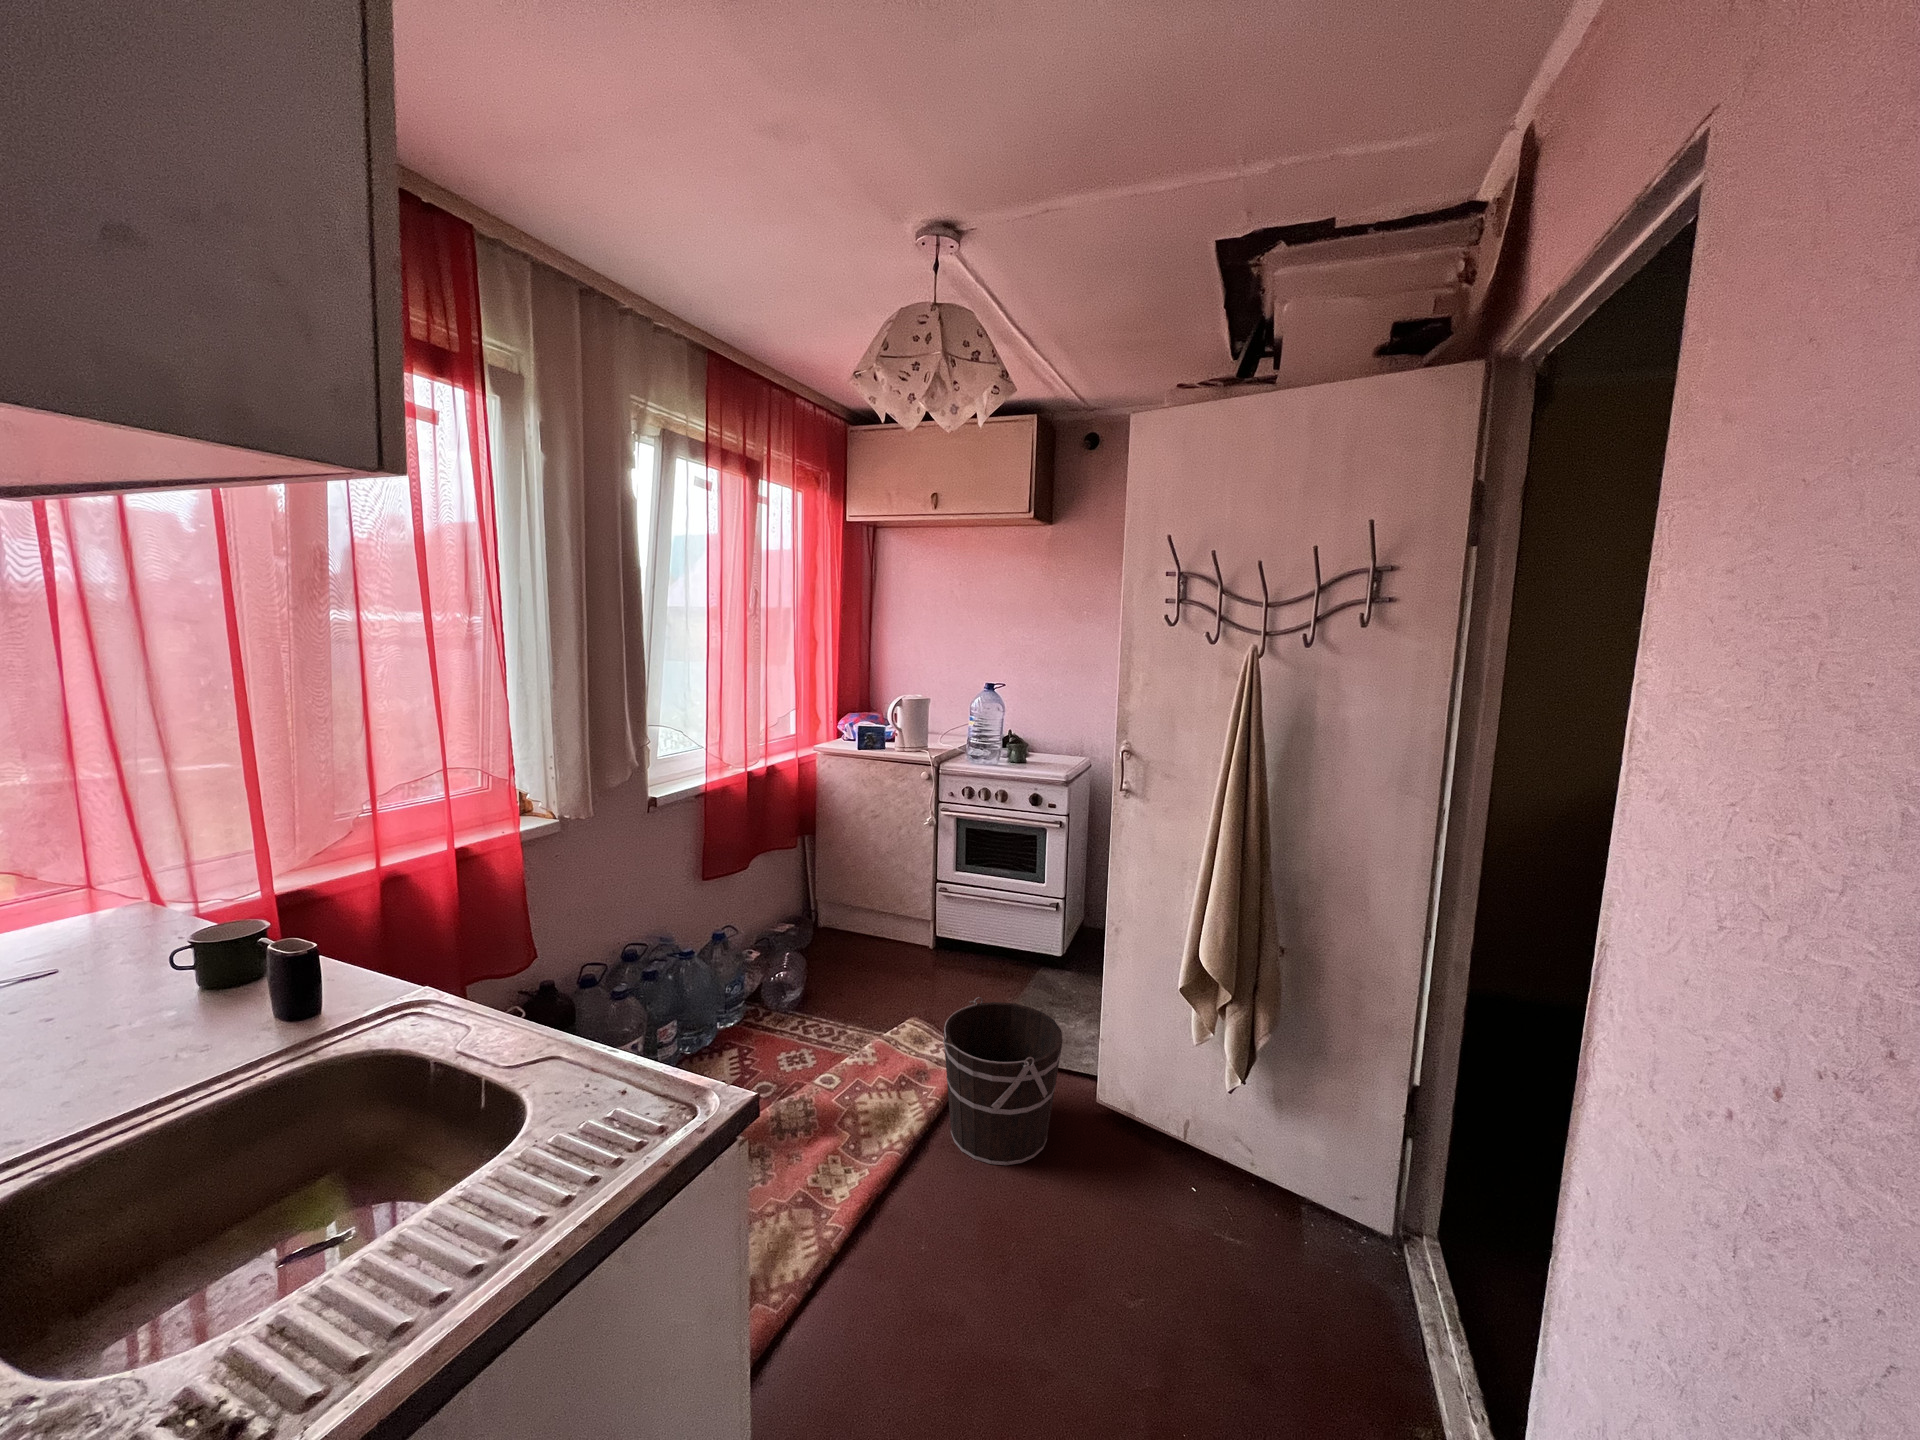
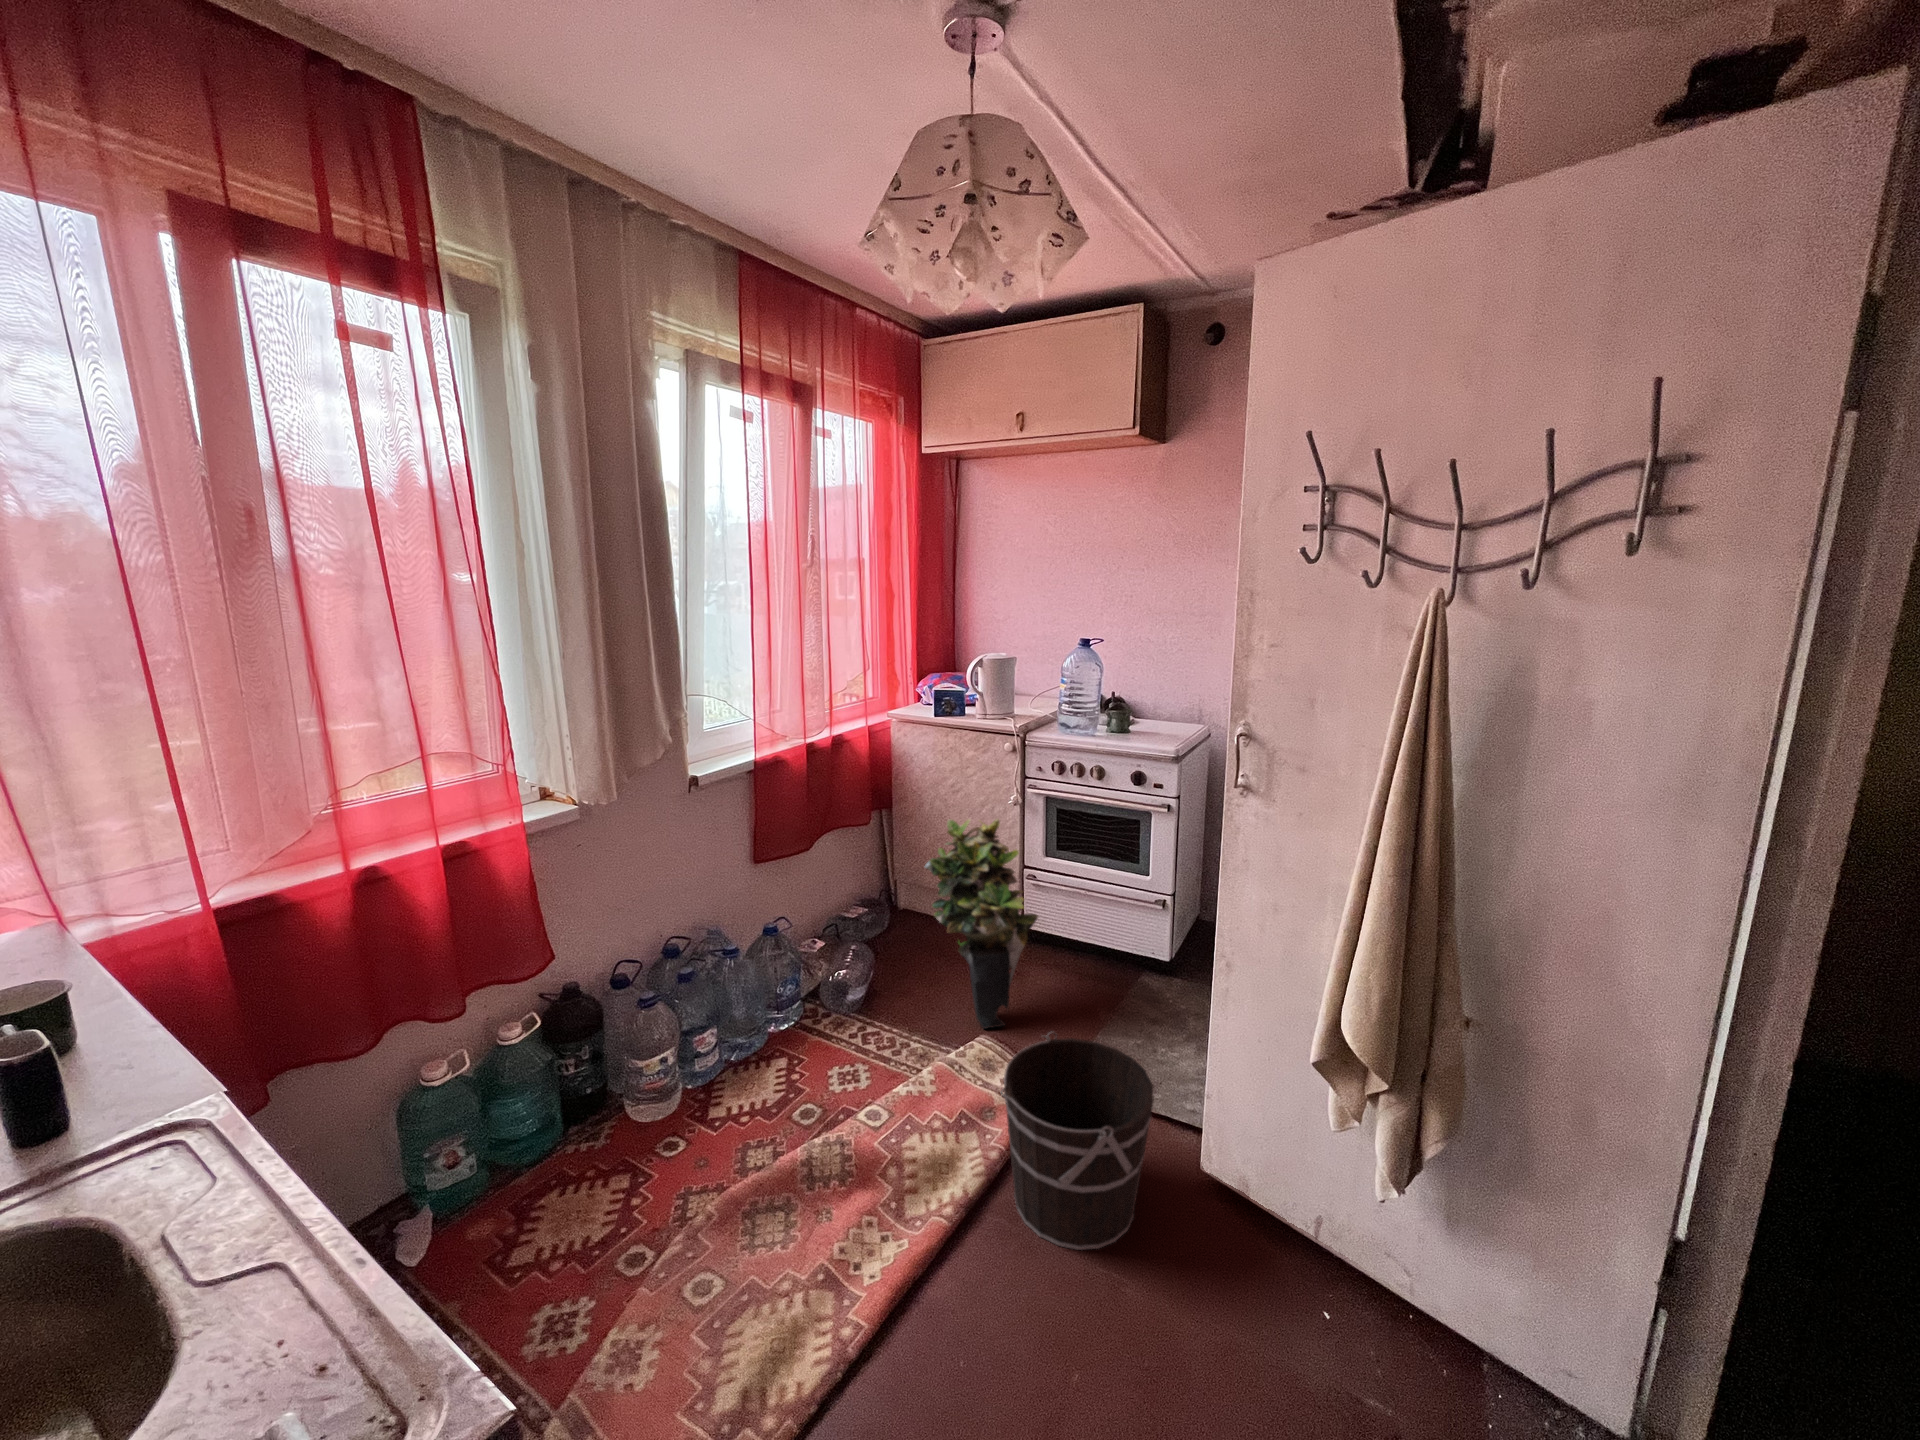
potted plant: none [858,834,956,1015] -> present [925,819,1038,1029]

